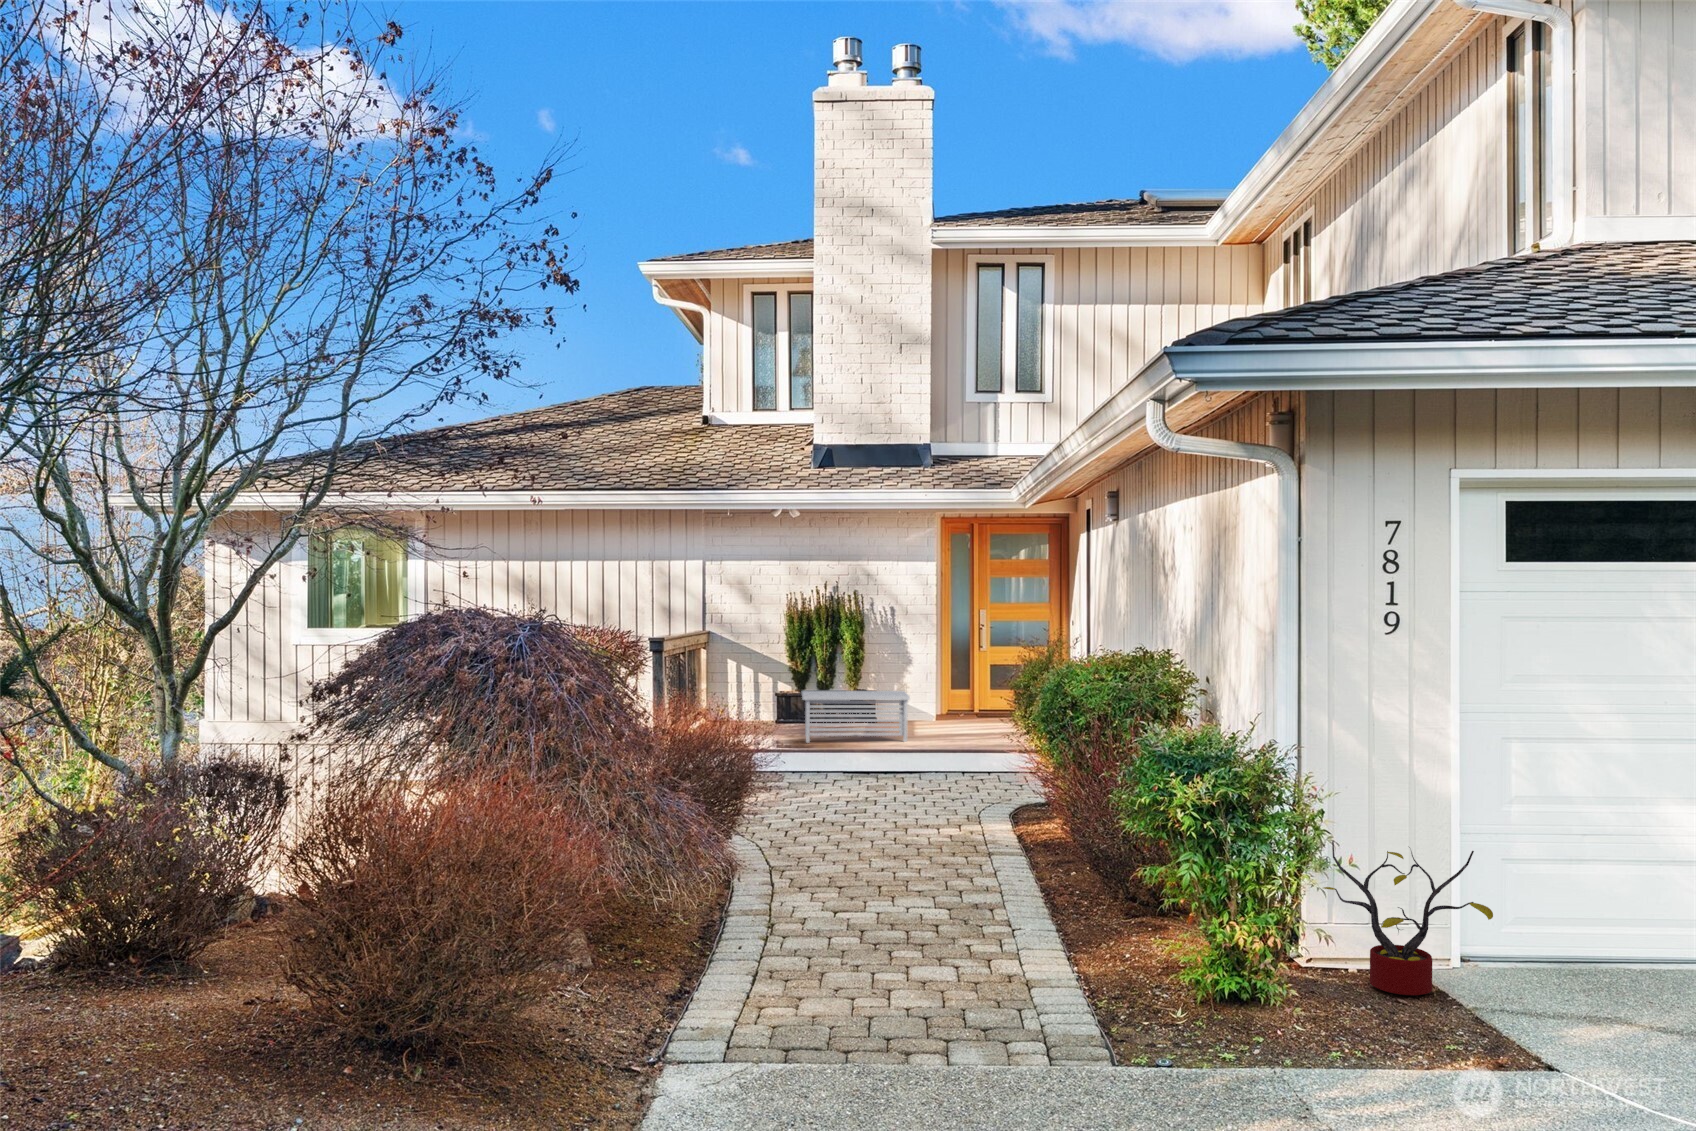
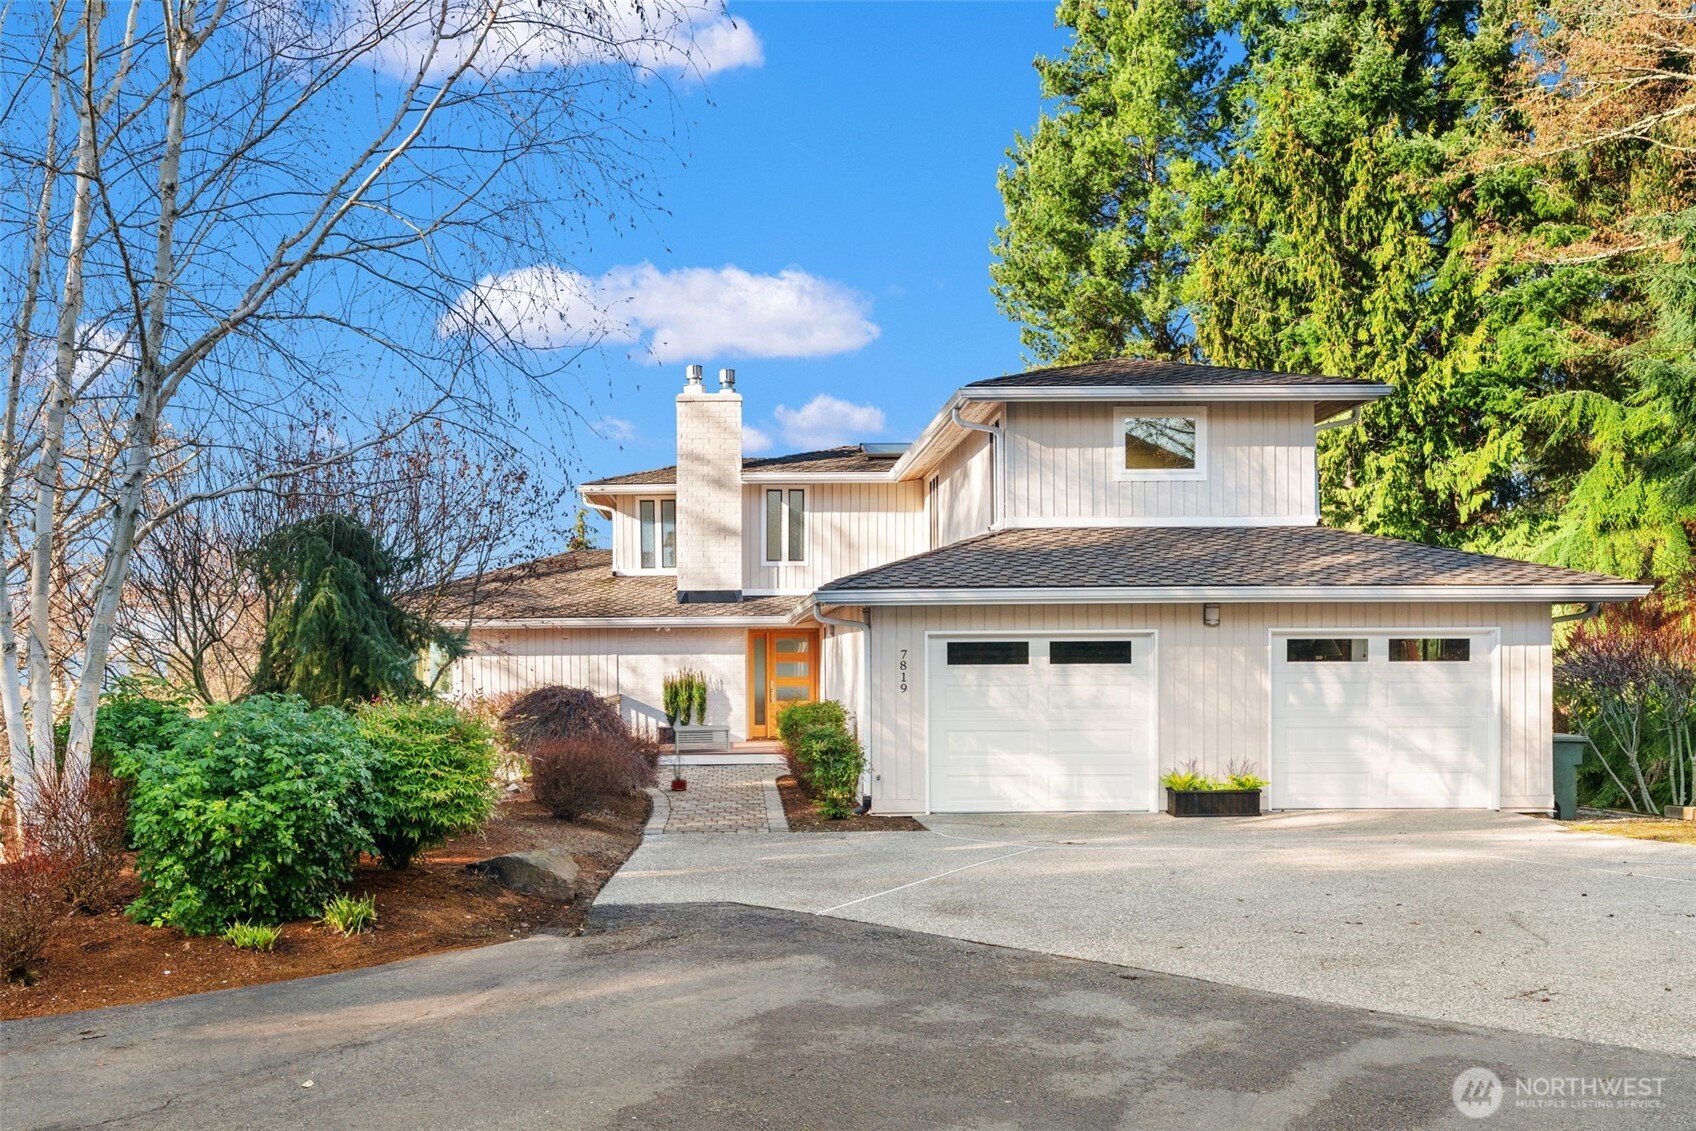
decorative plant: present [1324,841,1493,995] -> present [667,756,687,790]

